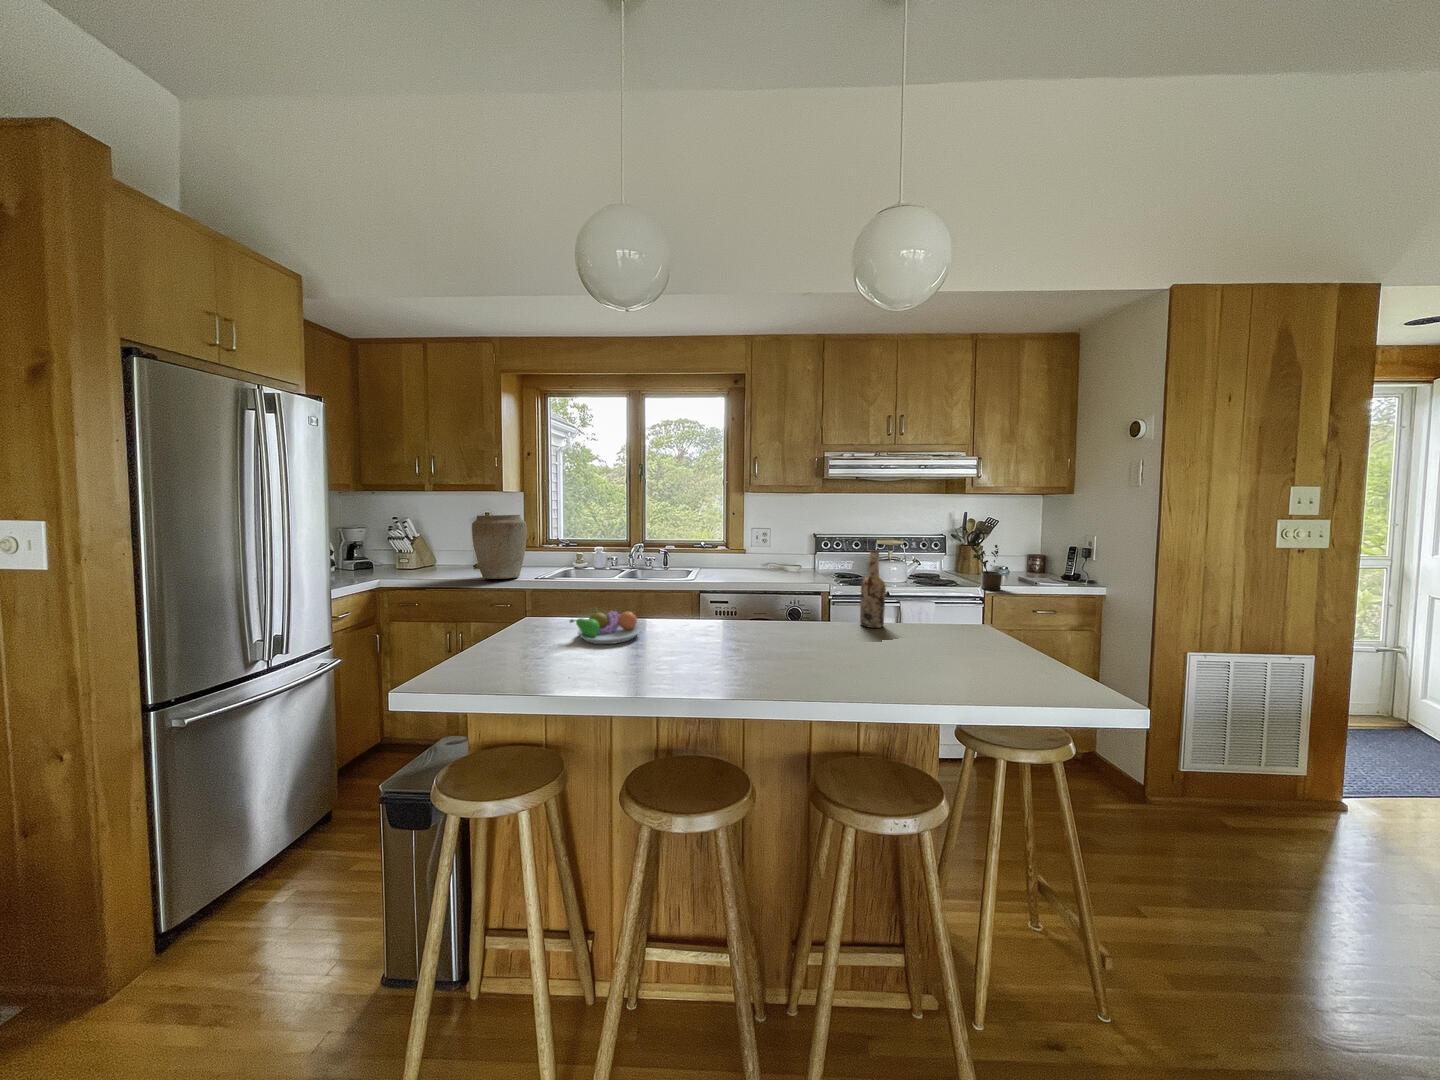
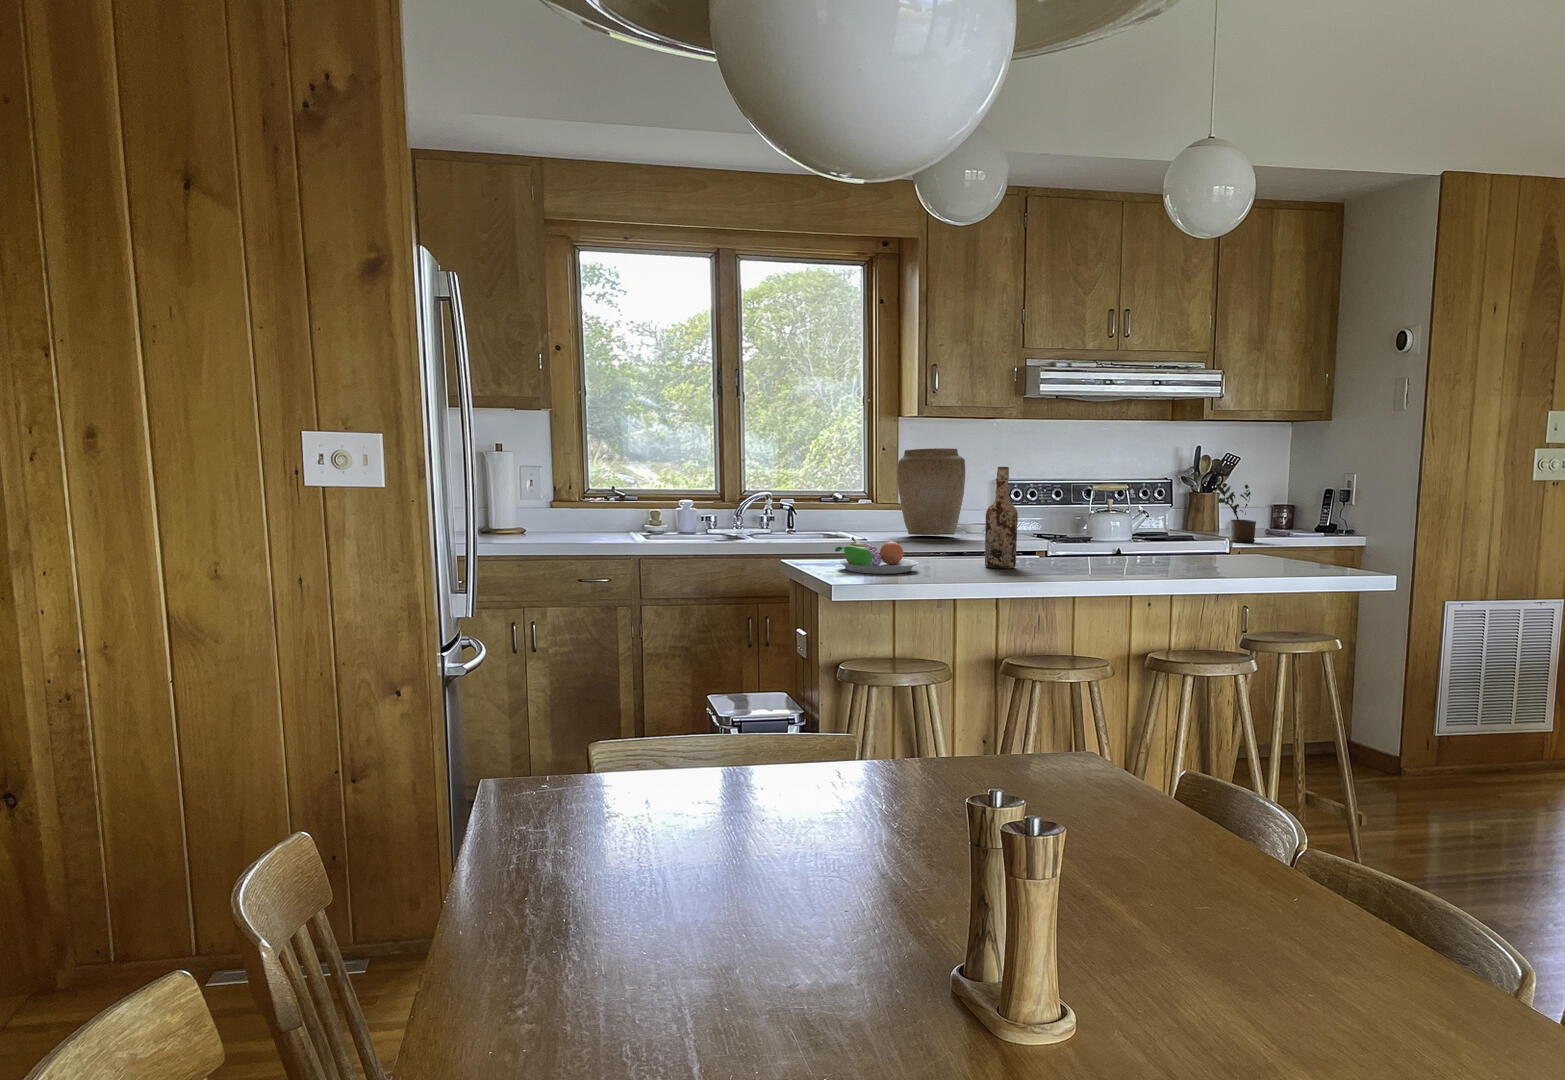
vase: present [472,515,527,579] -> present [897,448,965,535]
wine bottle: present [860,550,886,628] -> present [985,467,1018,568]

